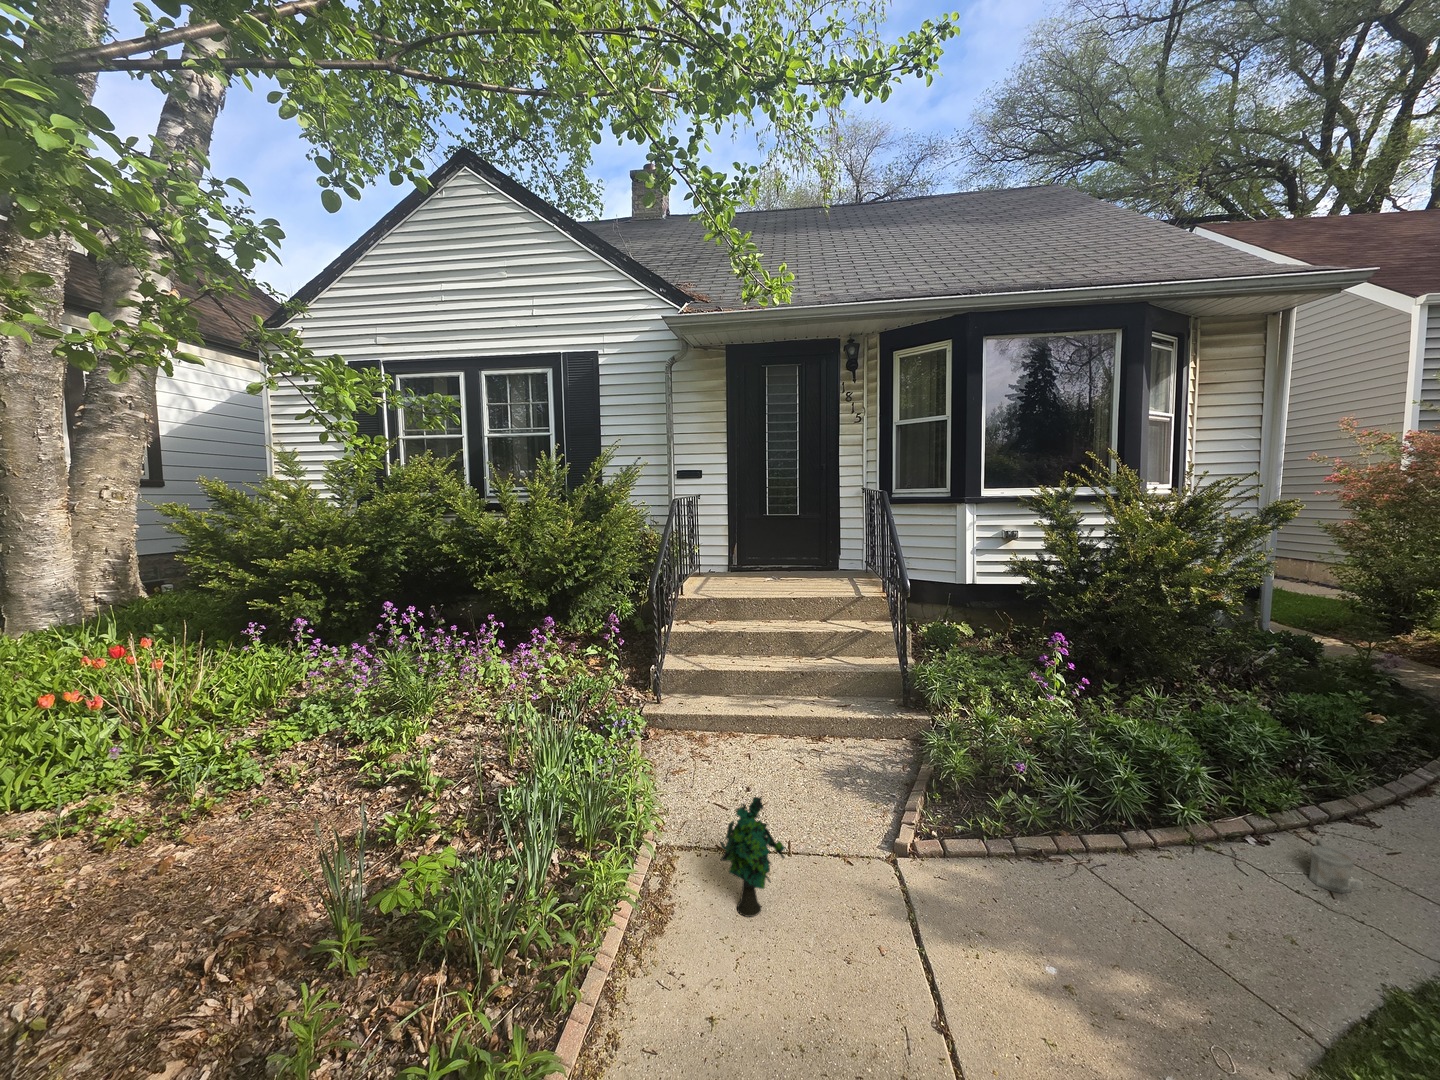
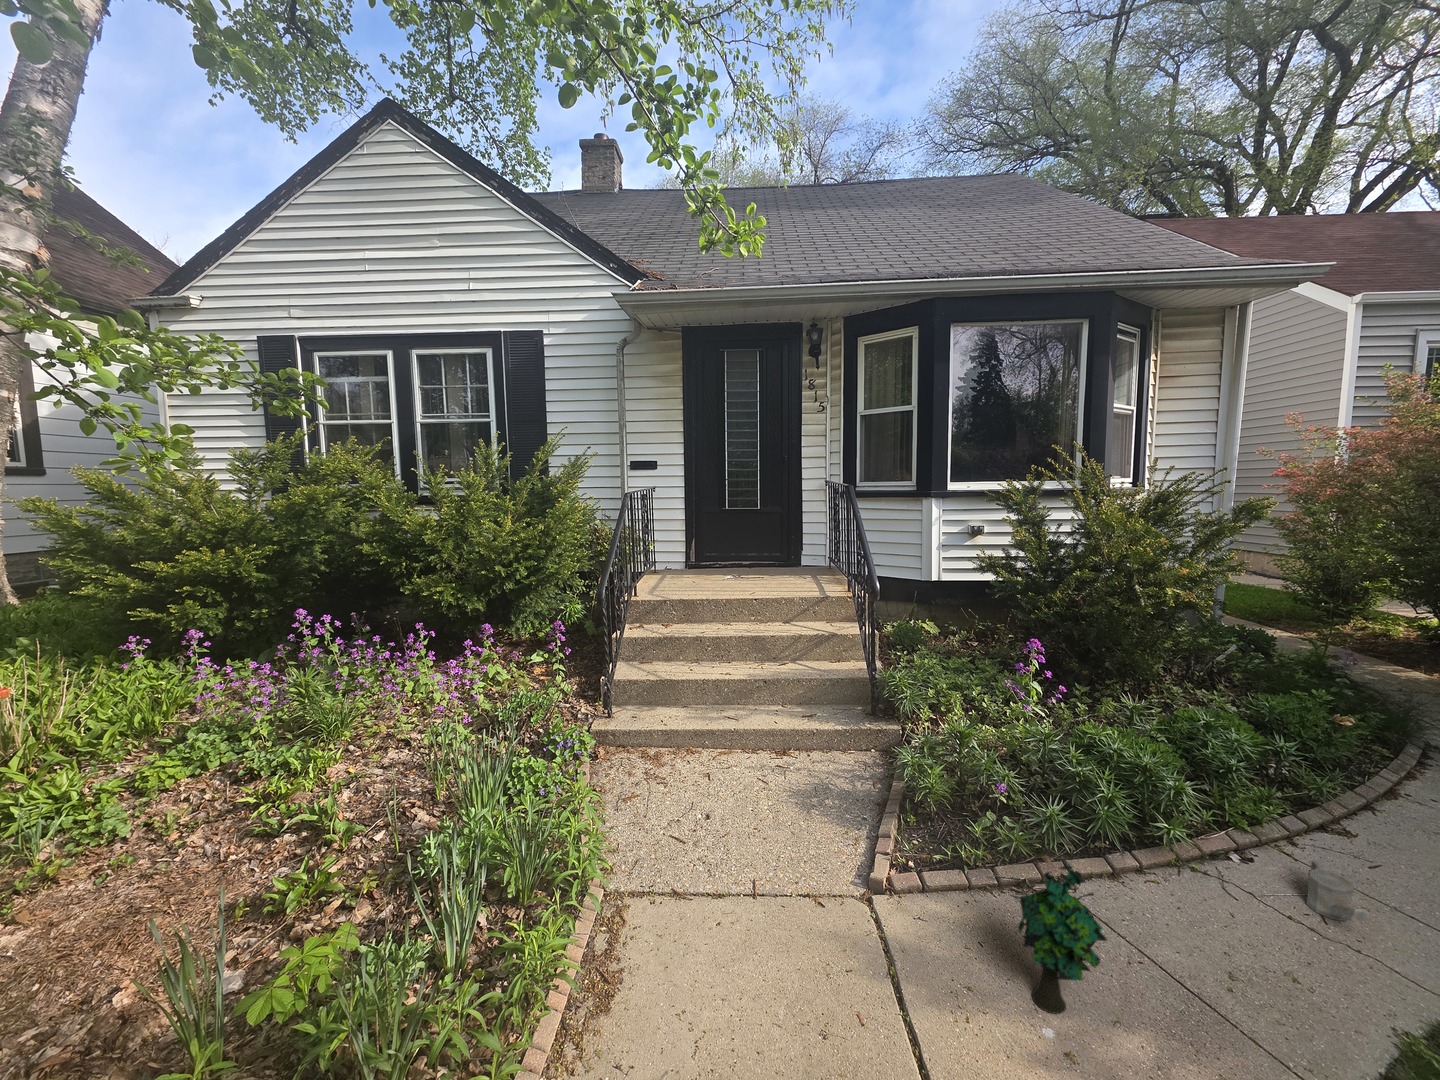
decorative plant: present [720,797,785,917] -> present [1013,866,1107,1014]

